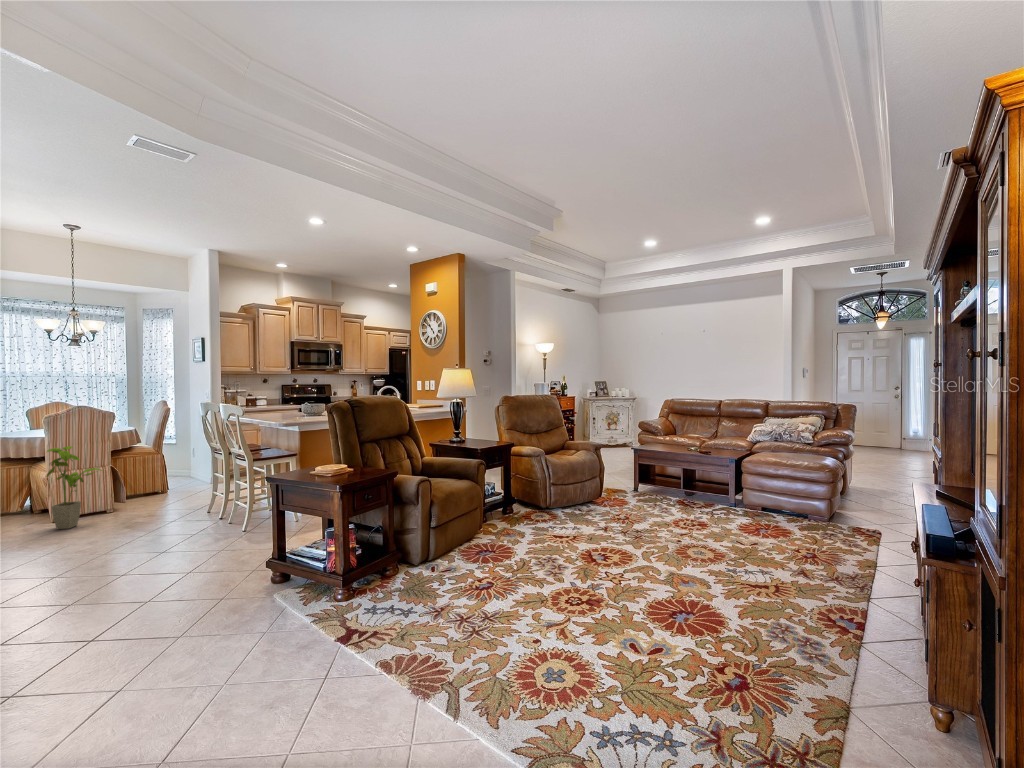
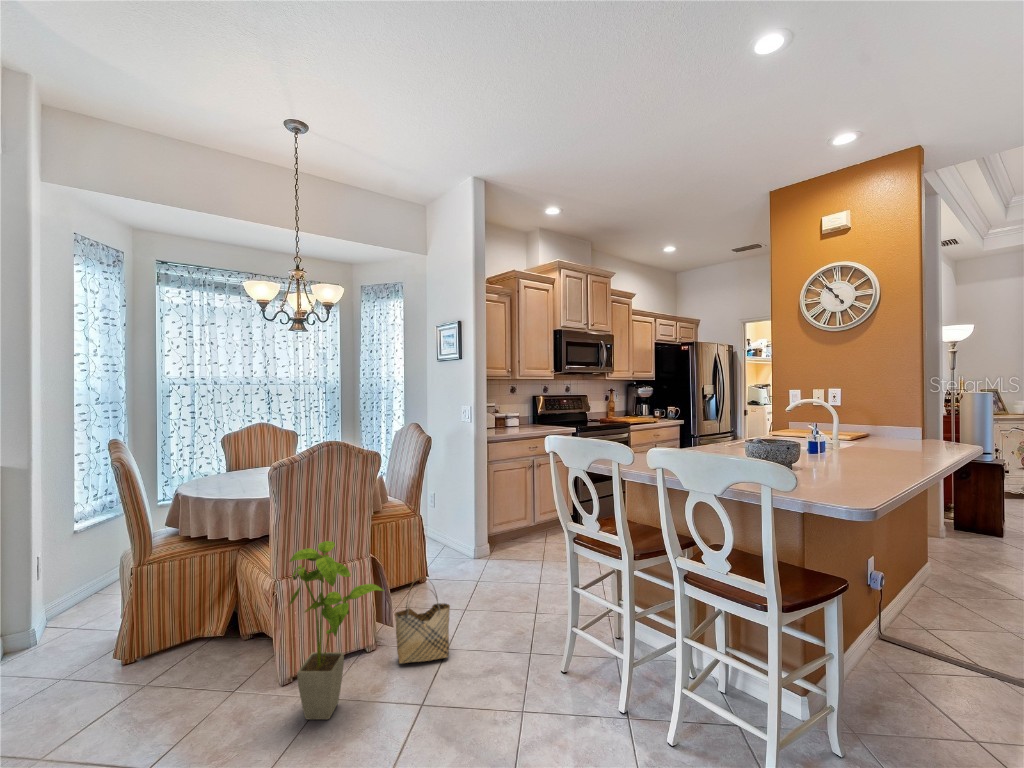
woven basket: none [119,474,155,515] -> present [394,577,450,664]

